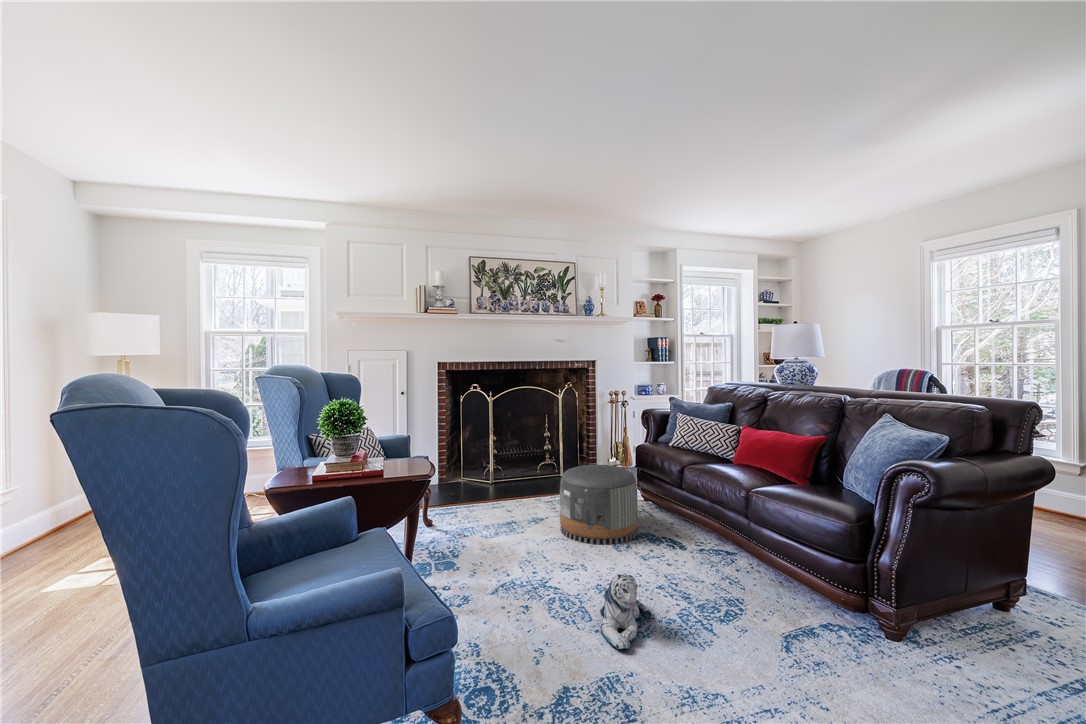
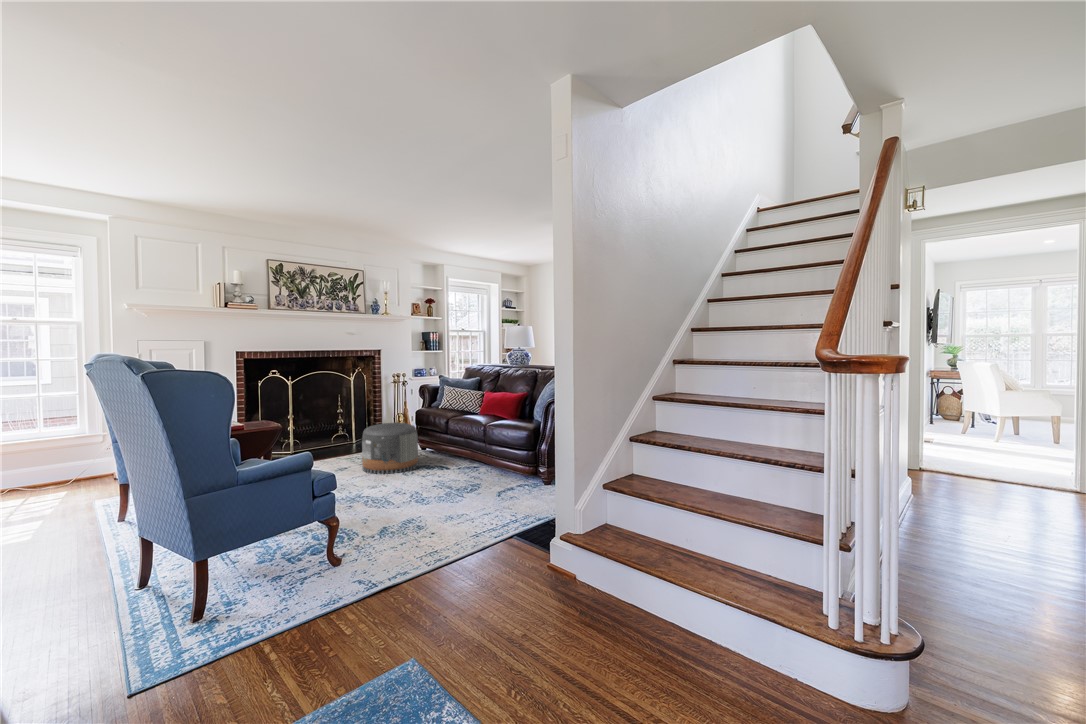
plush toy: present [600,574,652,650] -> none [398,473,429,510]

